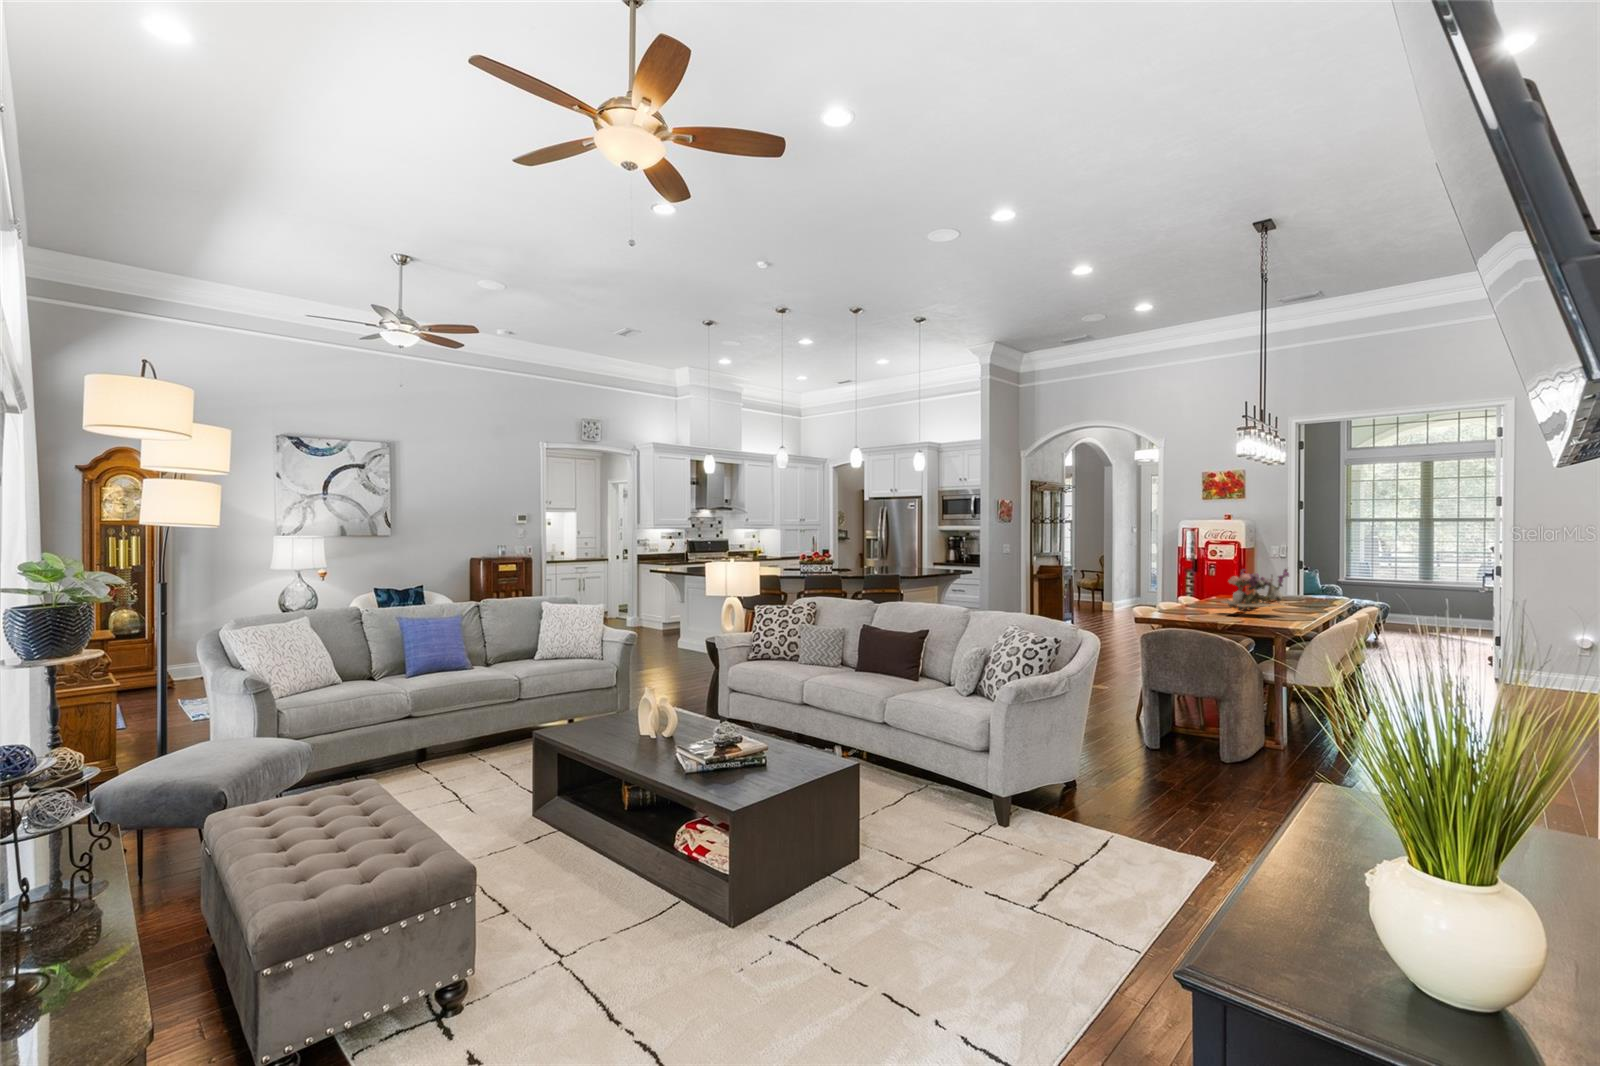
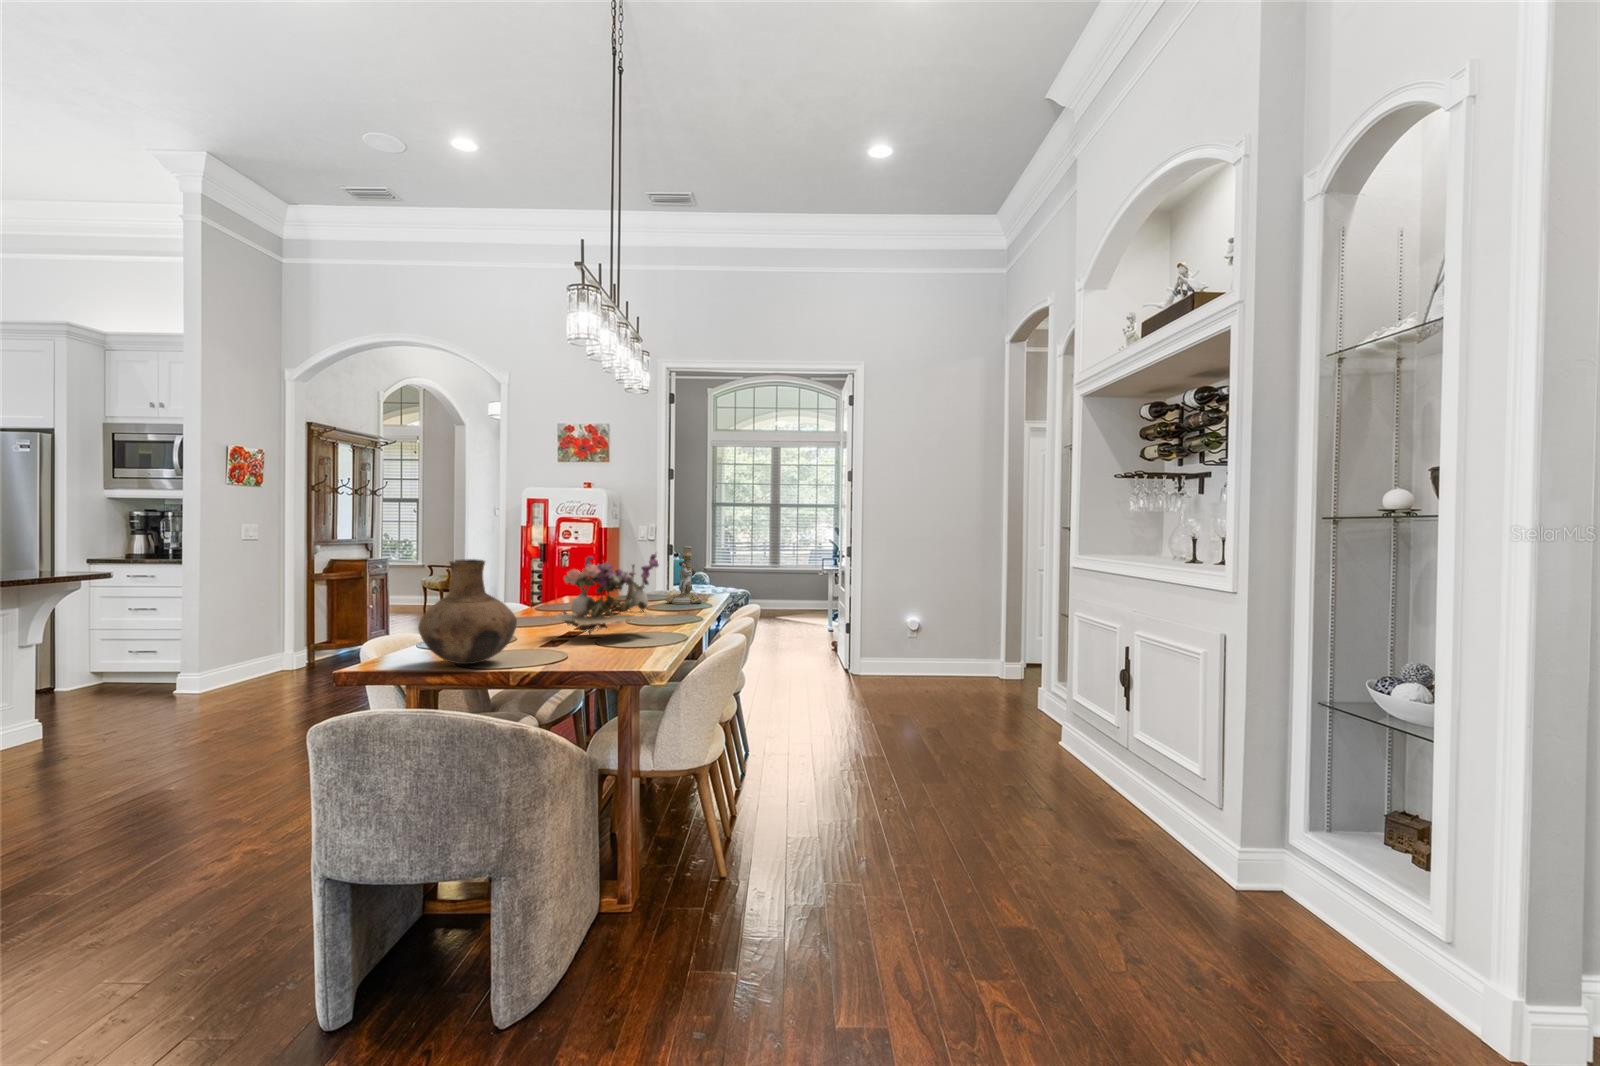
candlestick: none [1294,563,1326,604] -> present [665,547,702,604]
vase: none [1160,569,1208,619] -> present [418,559,517,664]

